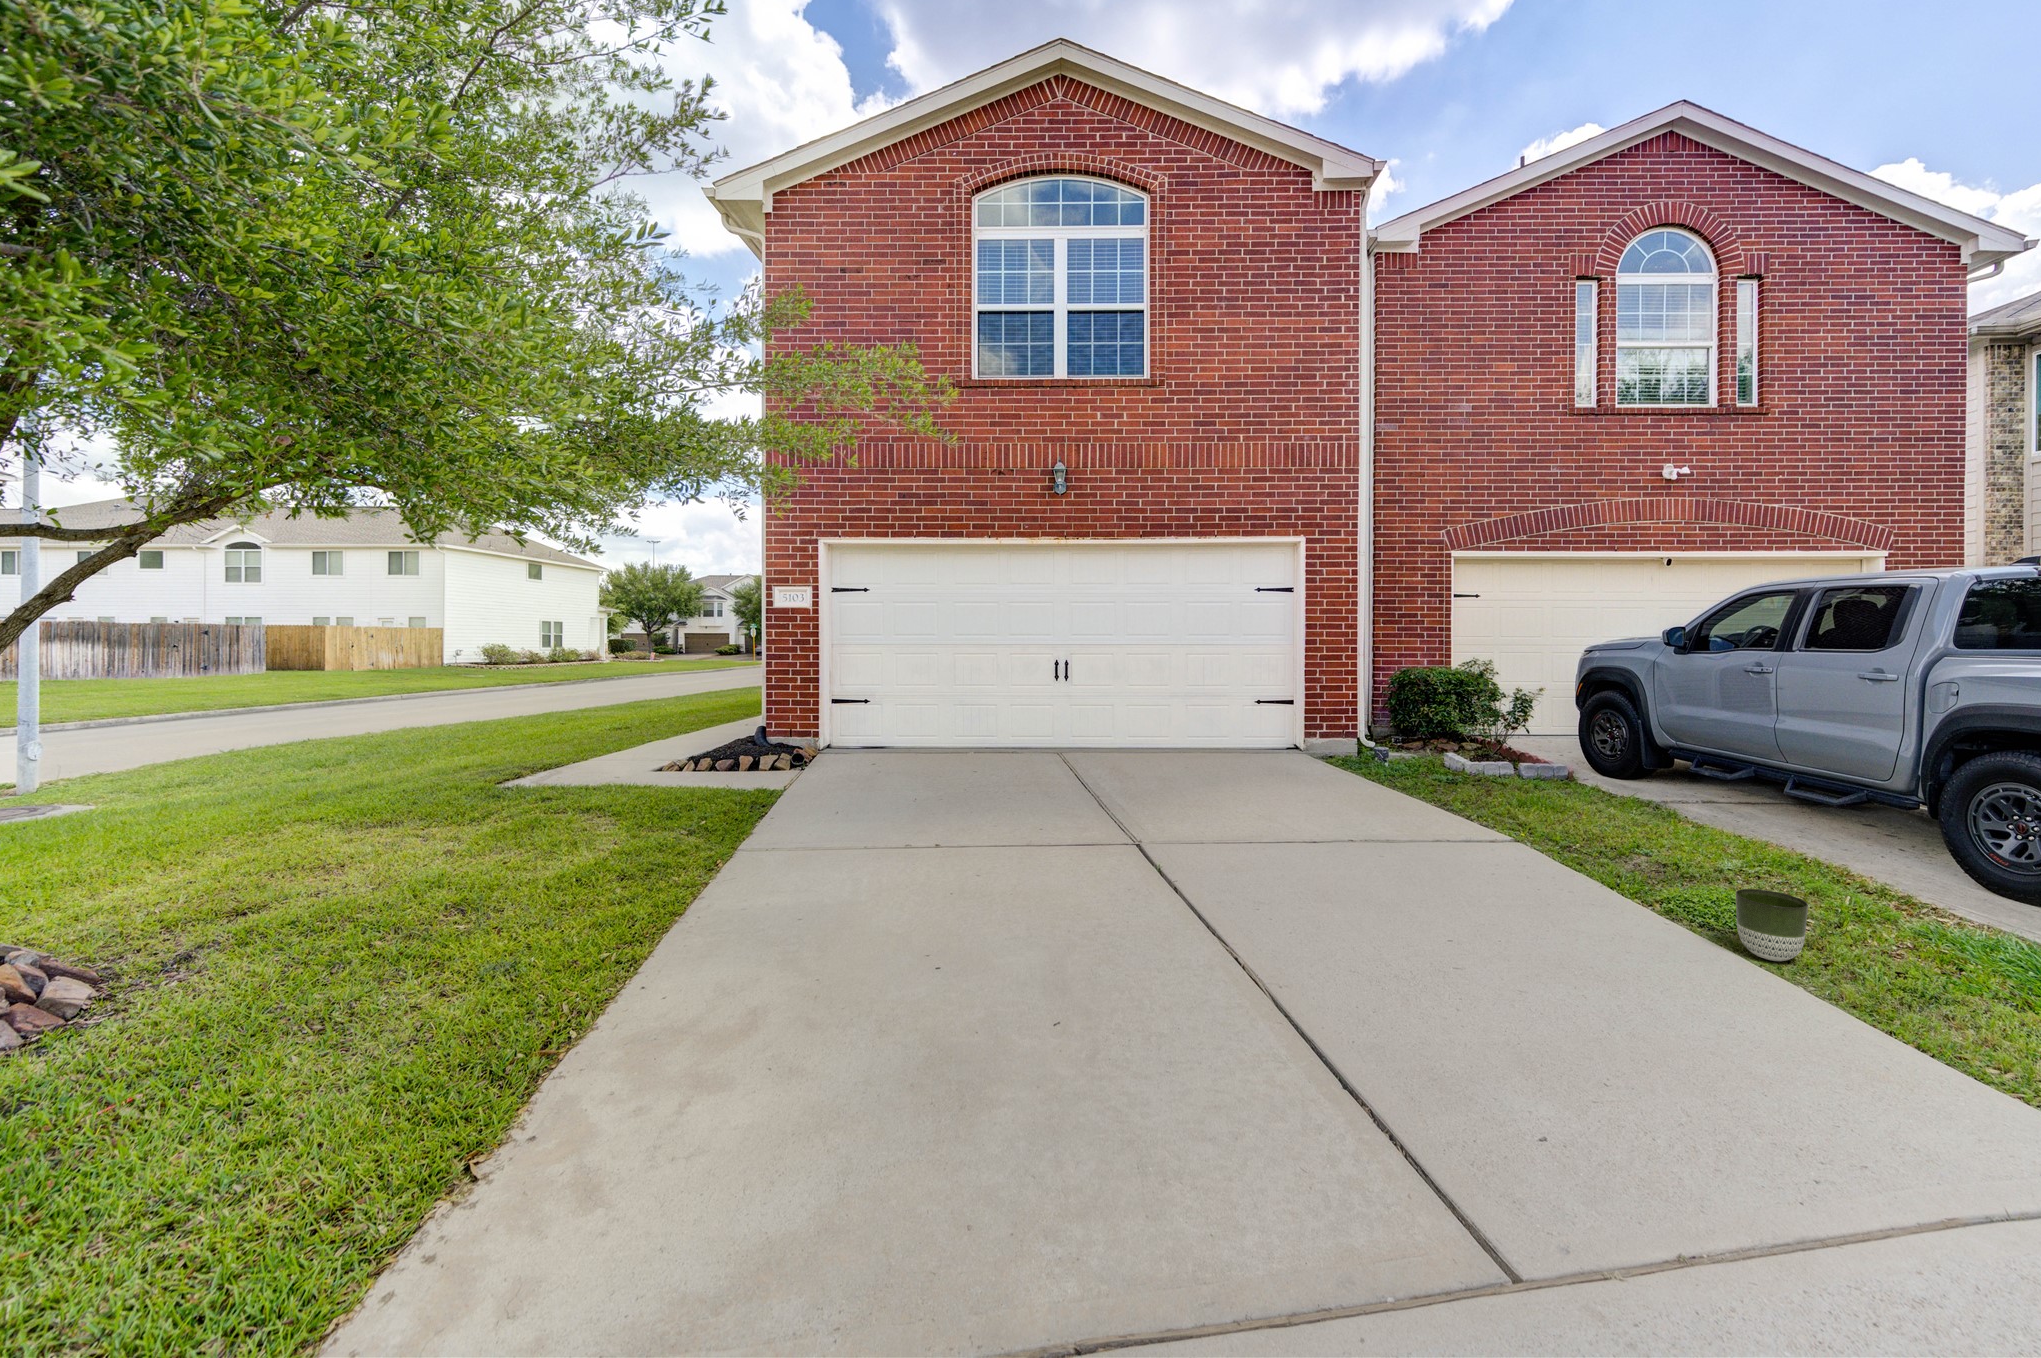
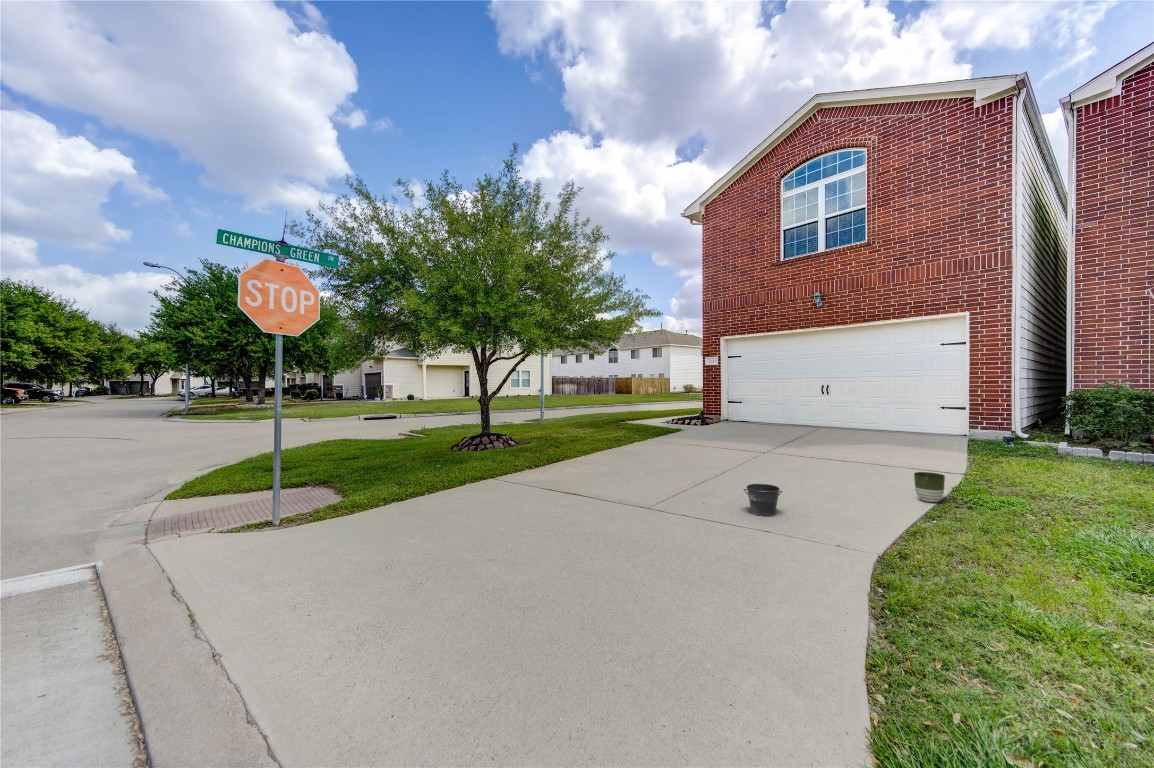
bucket: none [1797,1072,1969,1221] -> present [744,484,782,516]

